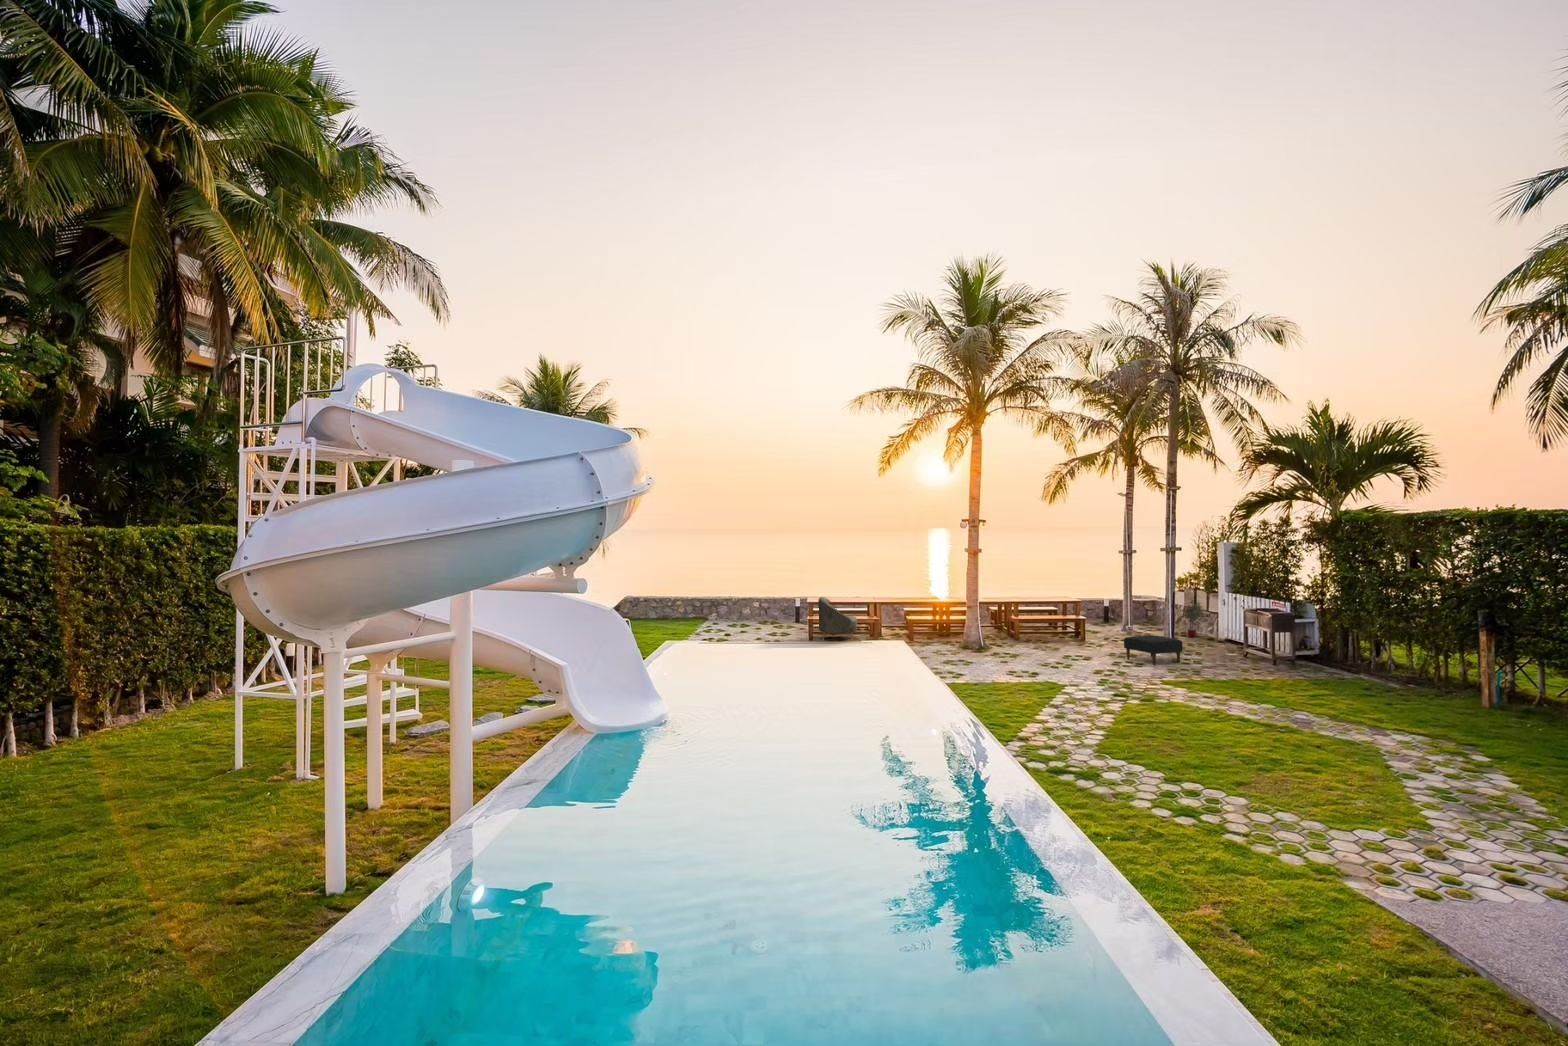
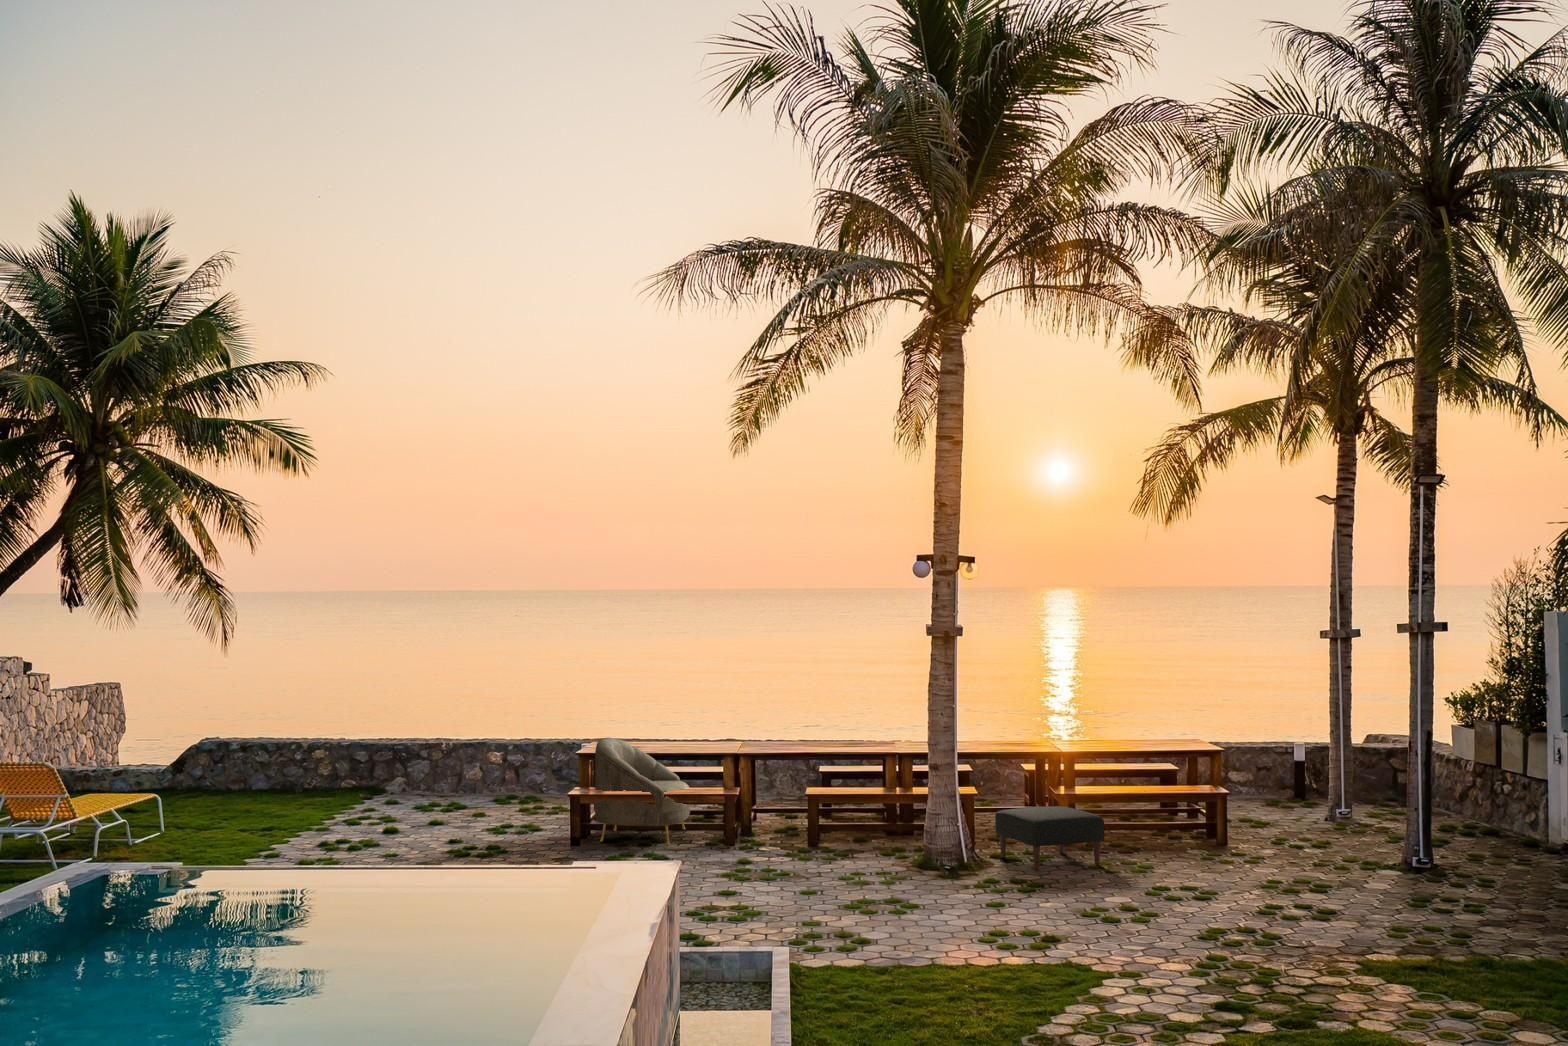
potted tree: present [1184,600,1207,637] -> none [1468,749,1524,840]
ottoman: present [1124,635,1183,665] -> present [995,806,1105,870]

